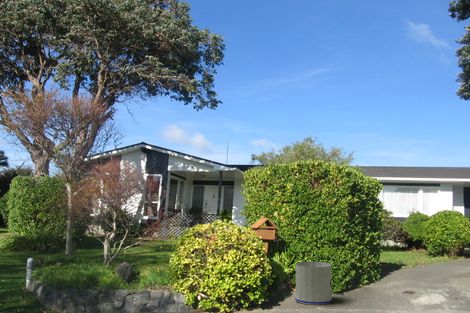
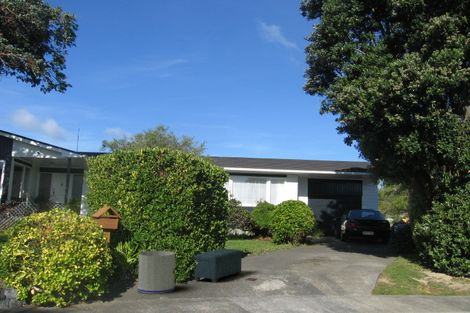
bench: none [351,261,400,297] -> present [195,249,242,283]

